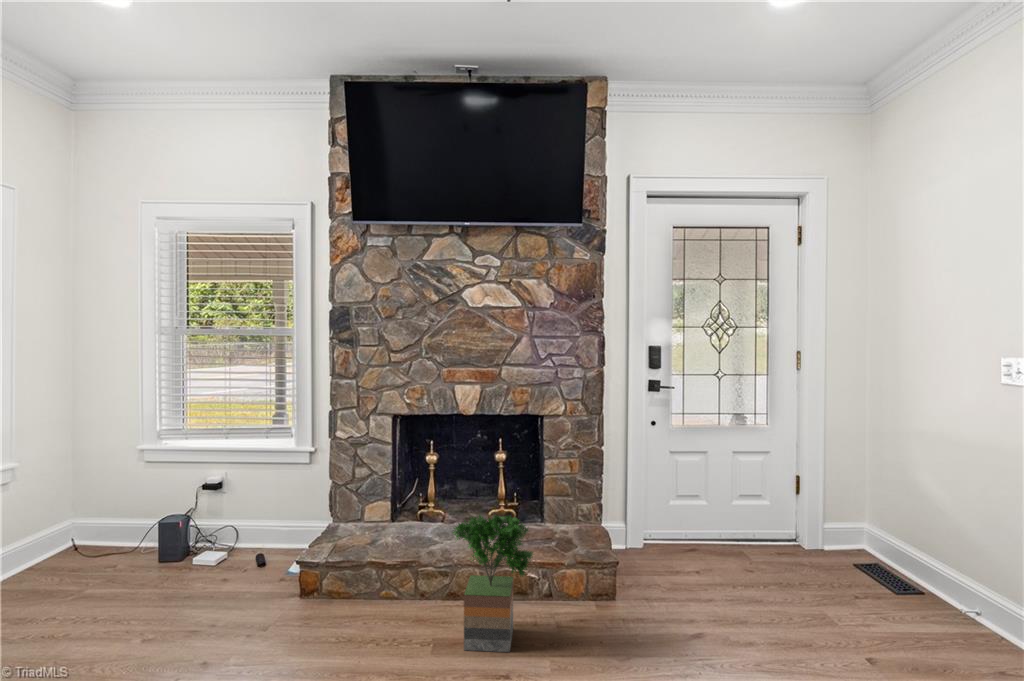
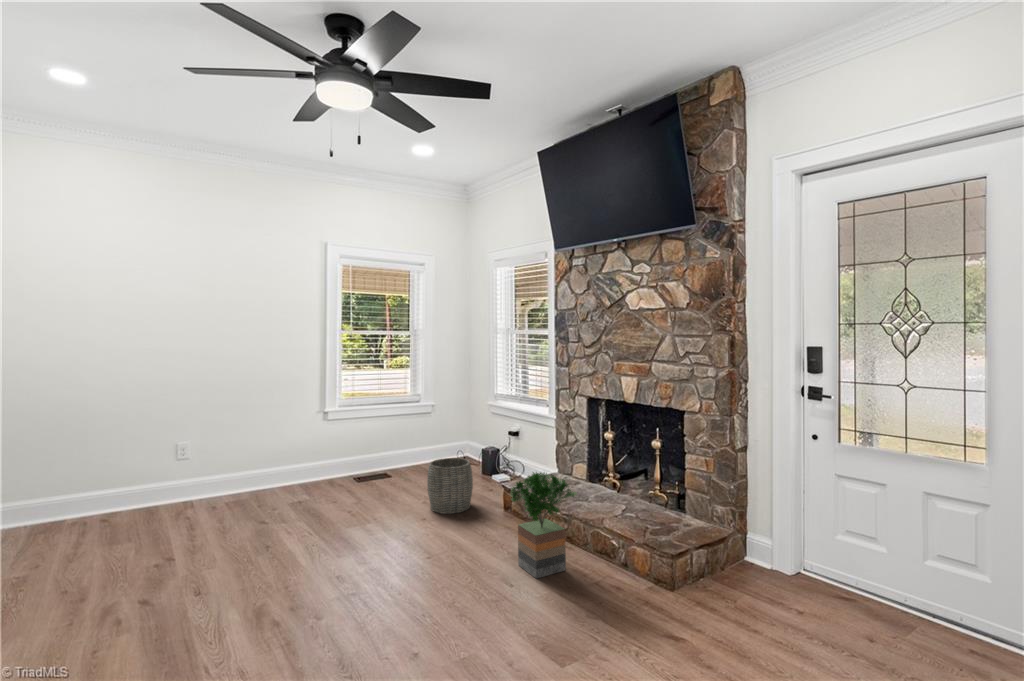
woven basket: none [165,543,251,650] -> present [427,458,473,514]

